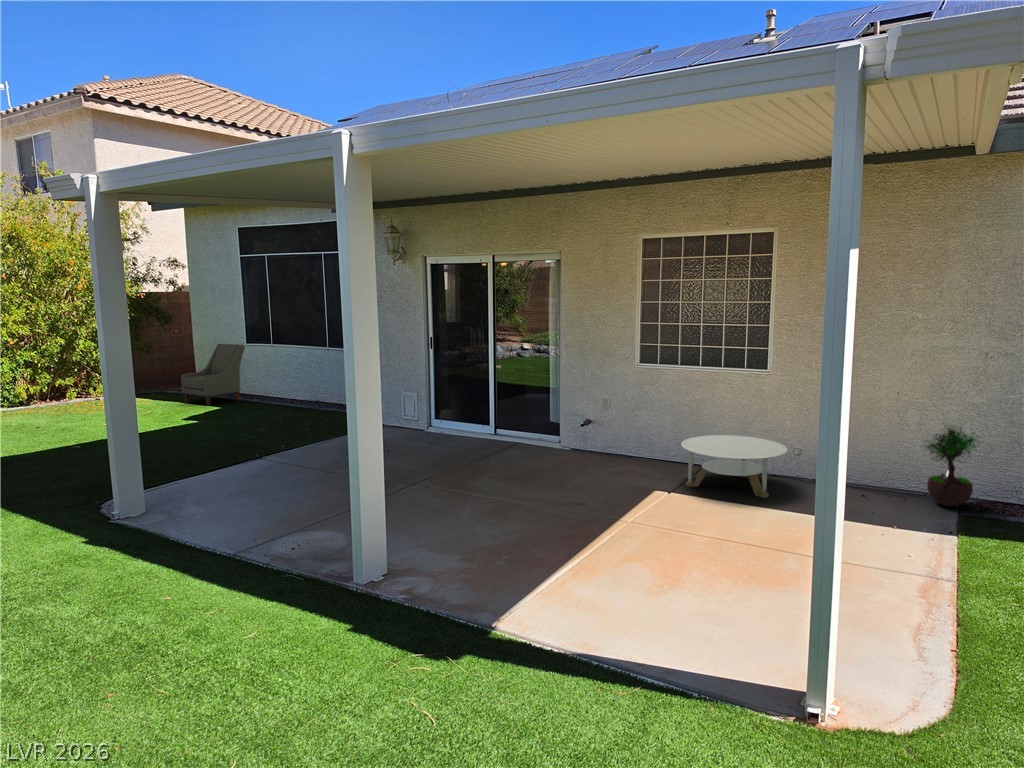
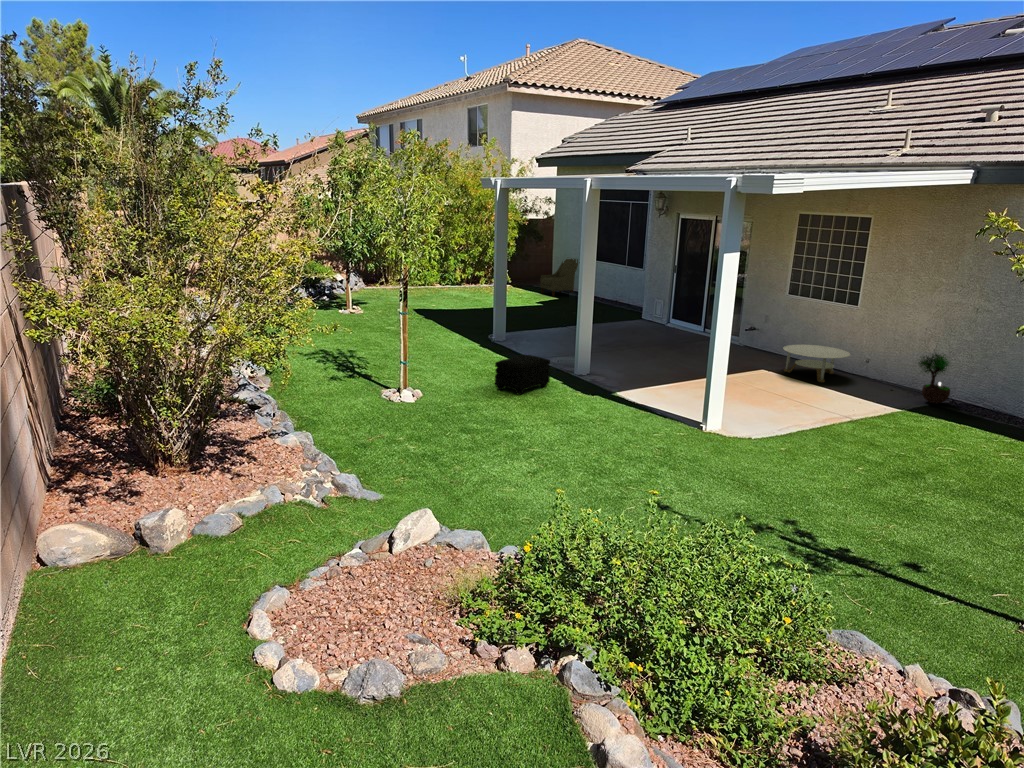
ottoman: none [165,583,330,733] -> present [495,355,550,395]

